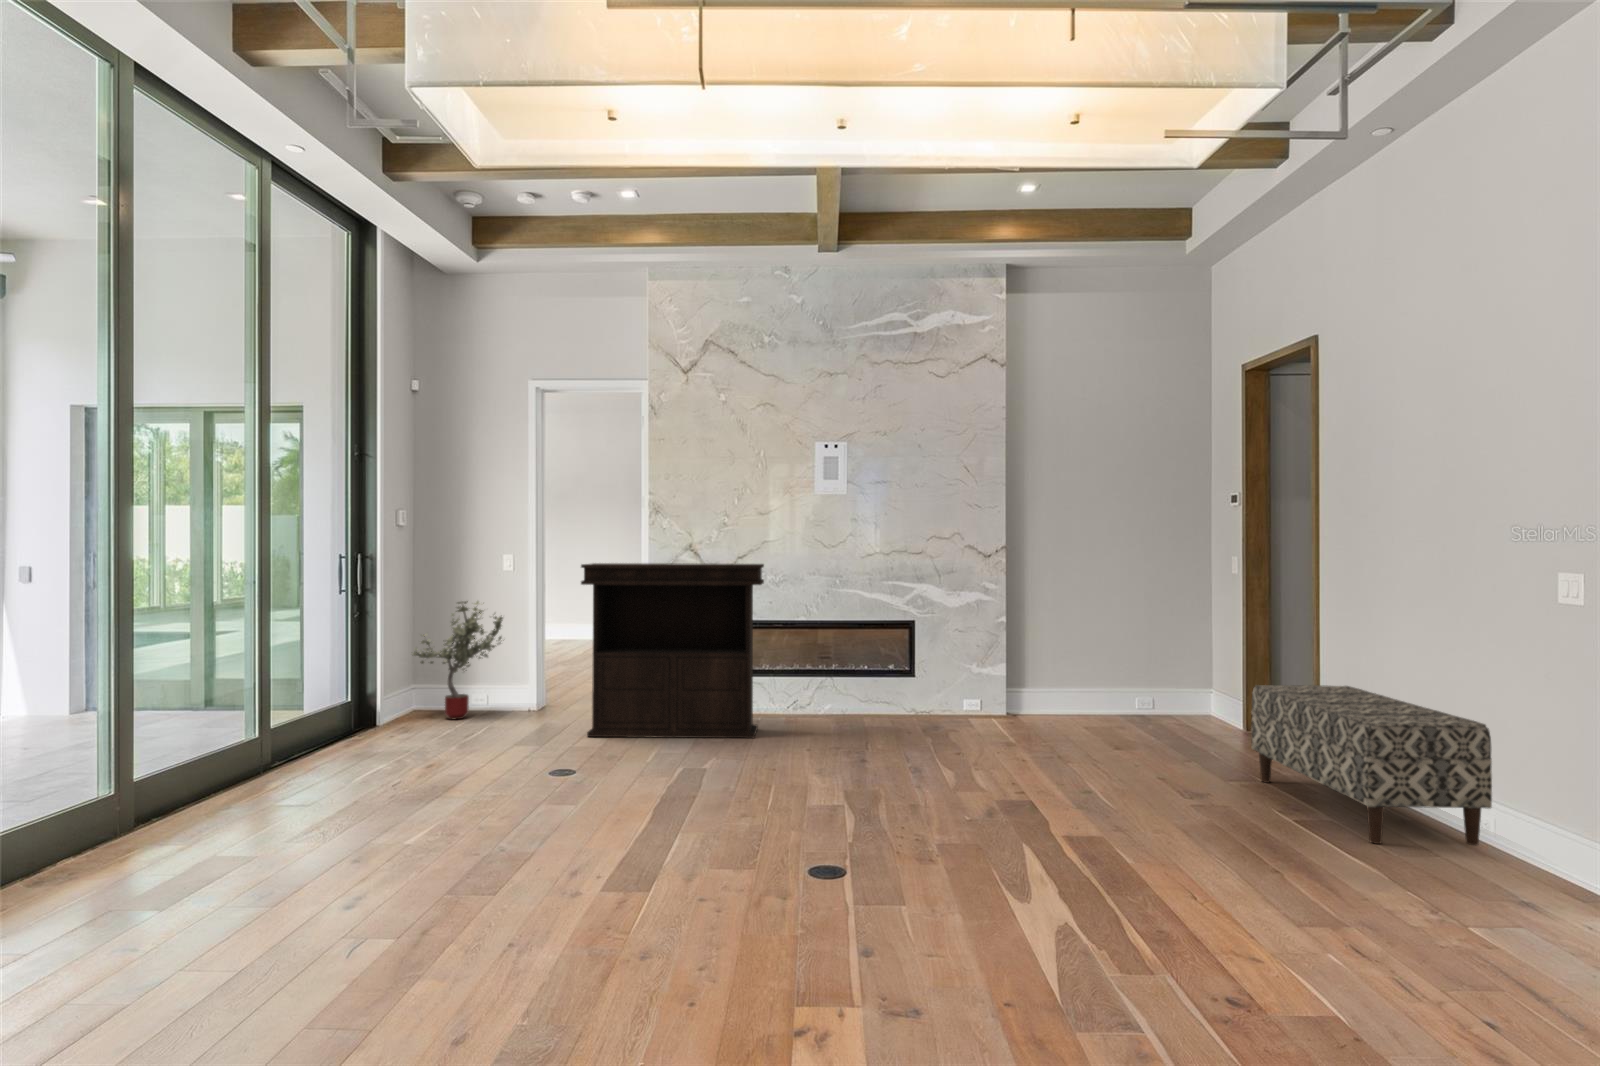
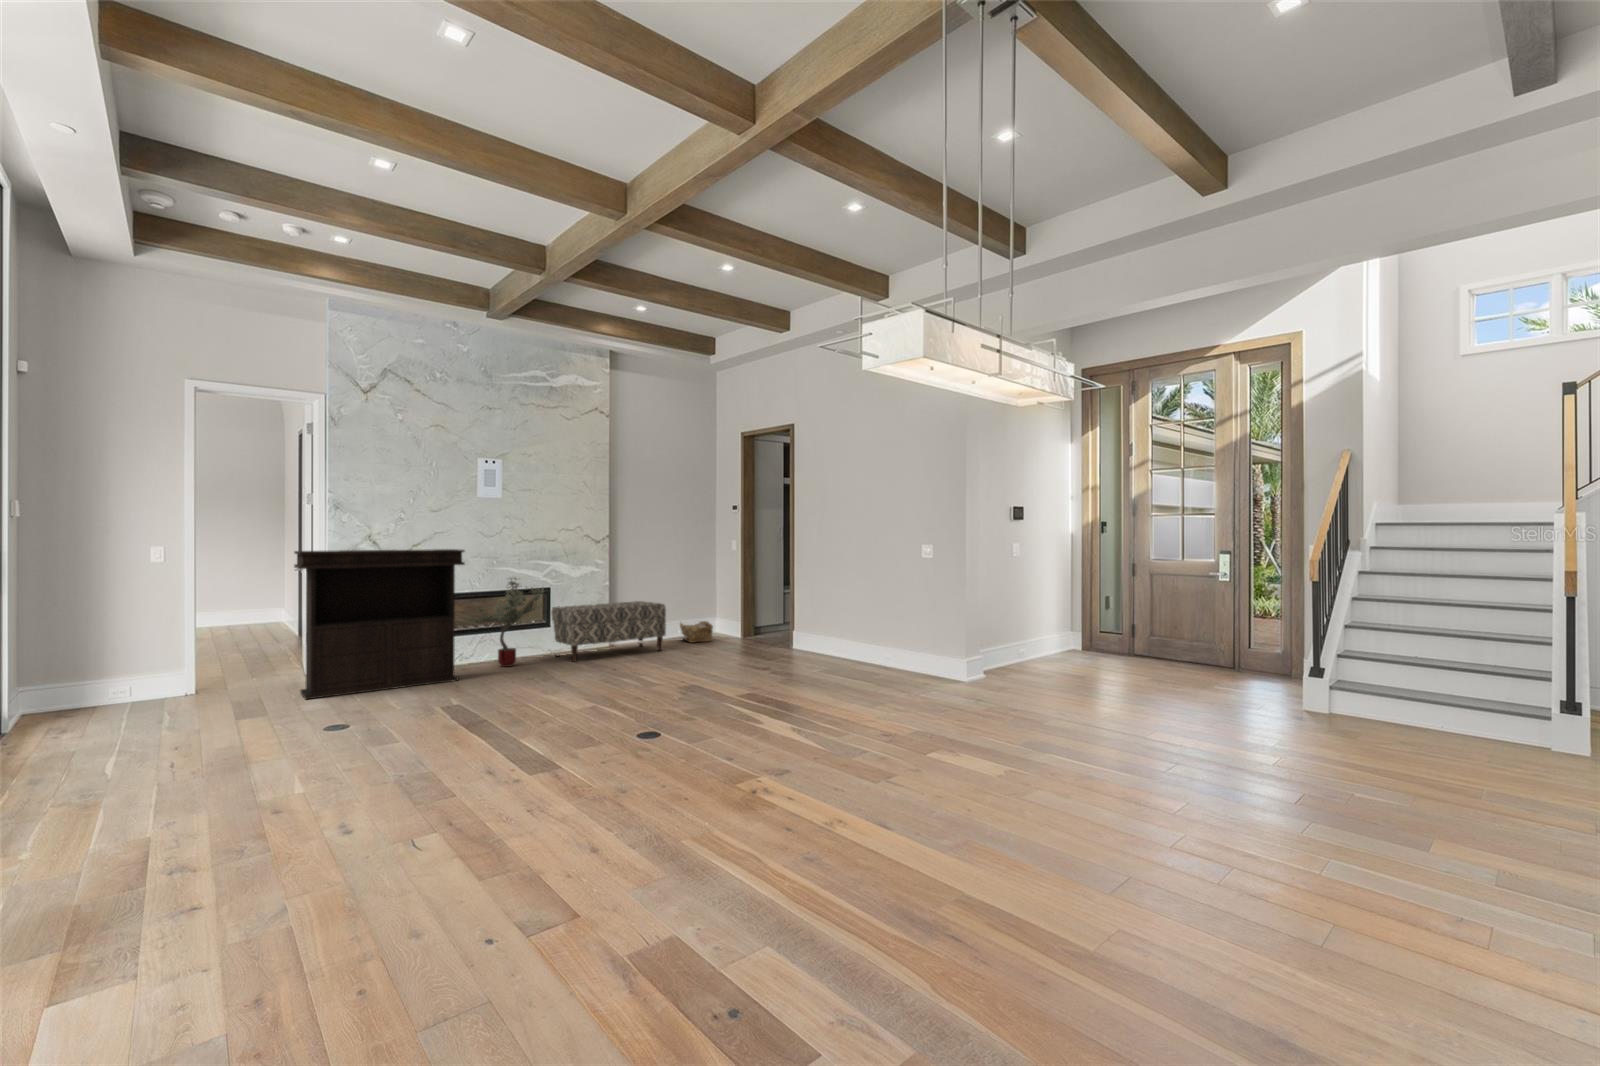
potted tree: present [412,601,503,719] -> present [469,578,544,667]
woven basket: none [1129,675,1185,725] -> present [679,621,713,643]
bench: present [1251,685,1492,845] -> present [551,601,666,662]

